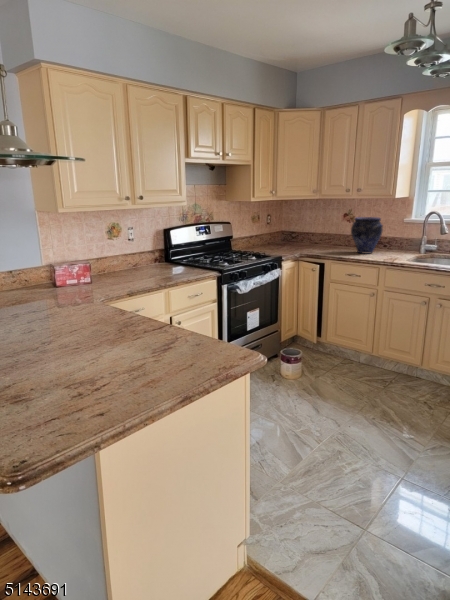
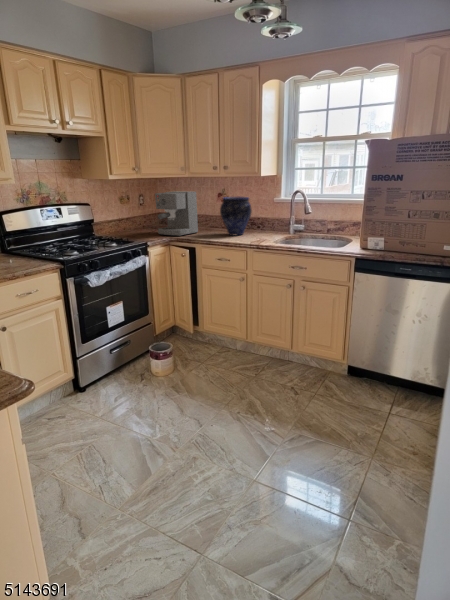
coffee maker: none [288,212,327,253] -> present [155,191,198,236]

